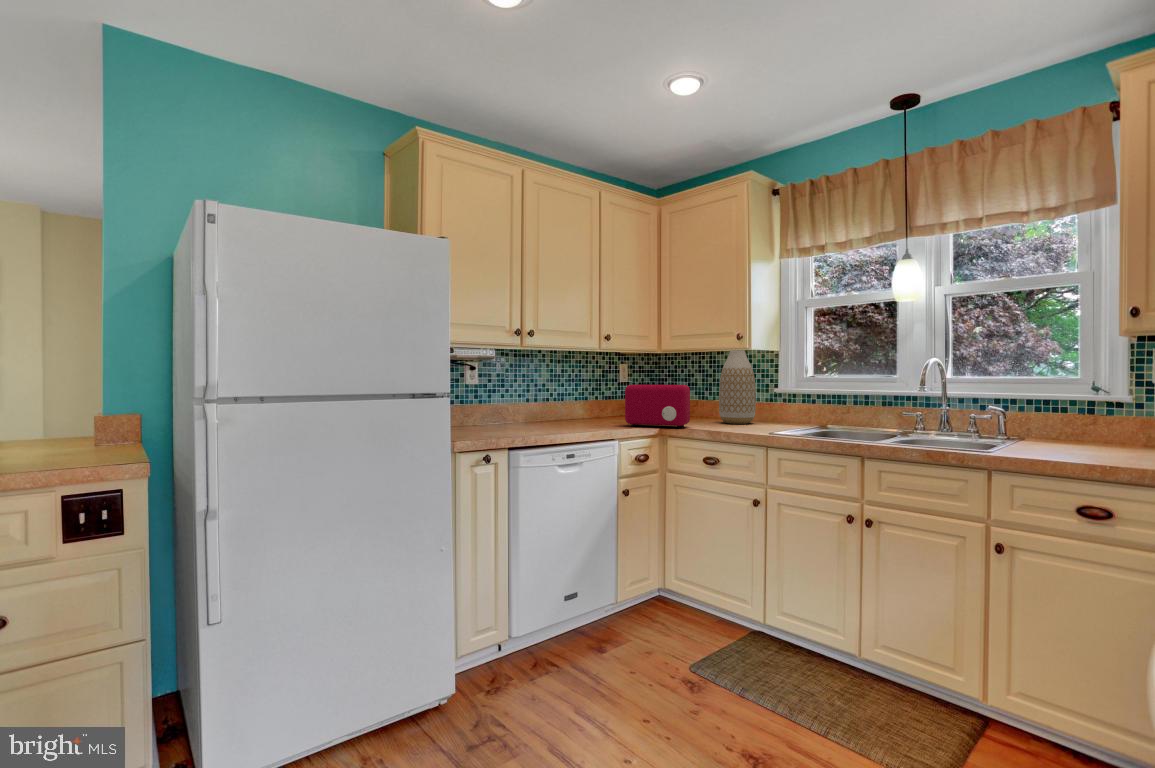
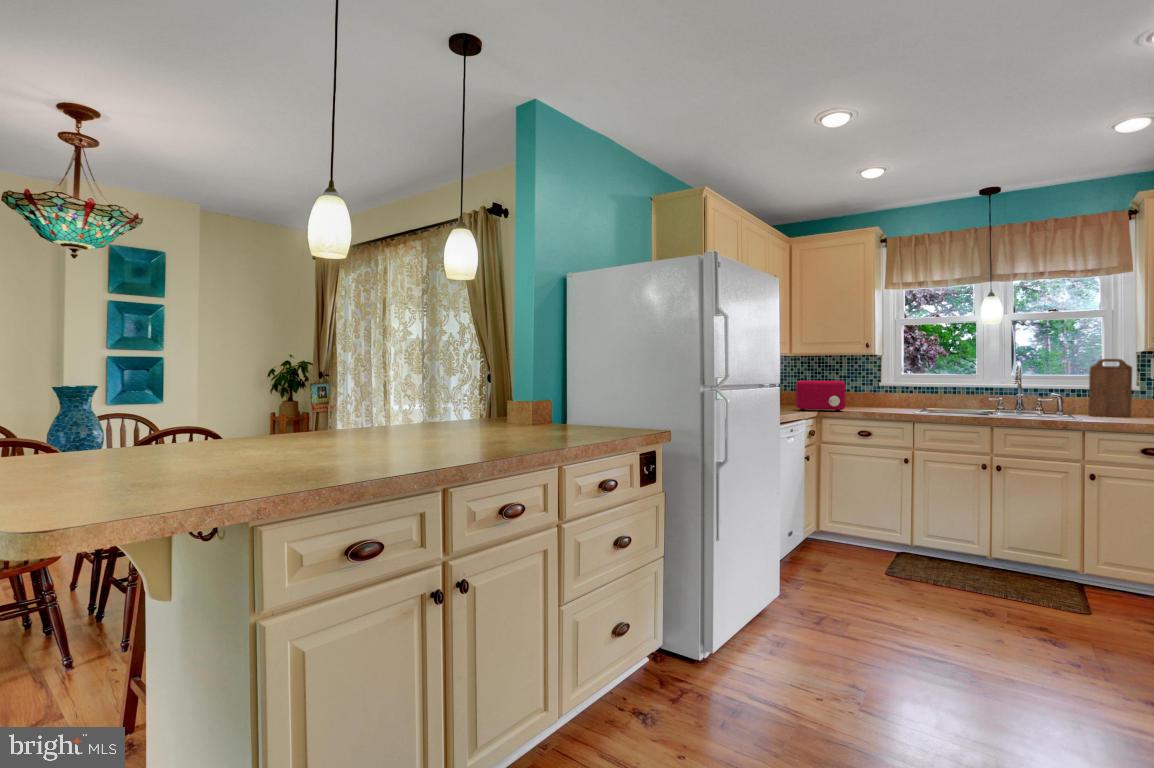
cutting board: none [1047,349,1119,445] -> present [1088,359,1132,417]
vase: present [719,350,756,424] -> none [845,356,874,409]

